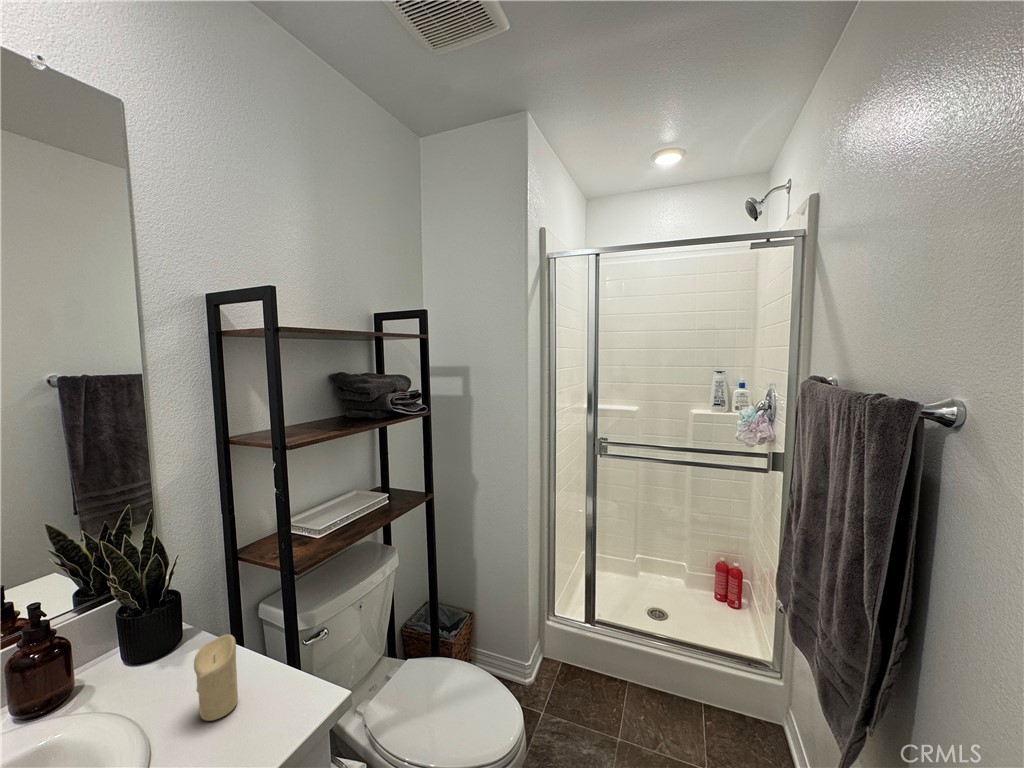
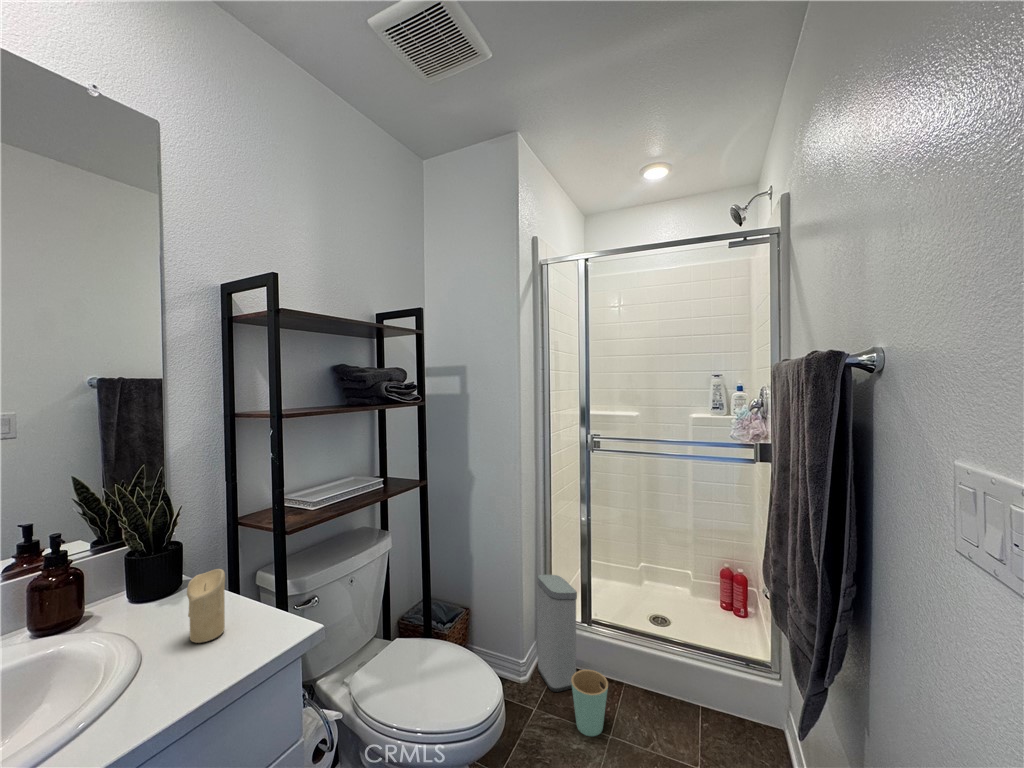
trash can: none [542,576,617,739] -> present [537,575,608,736]

